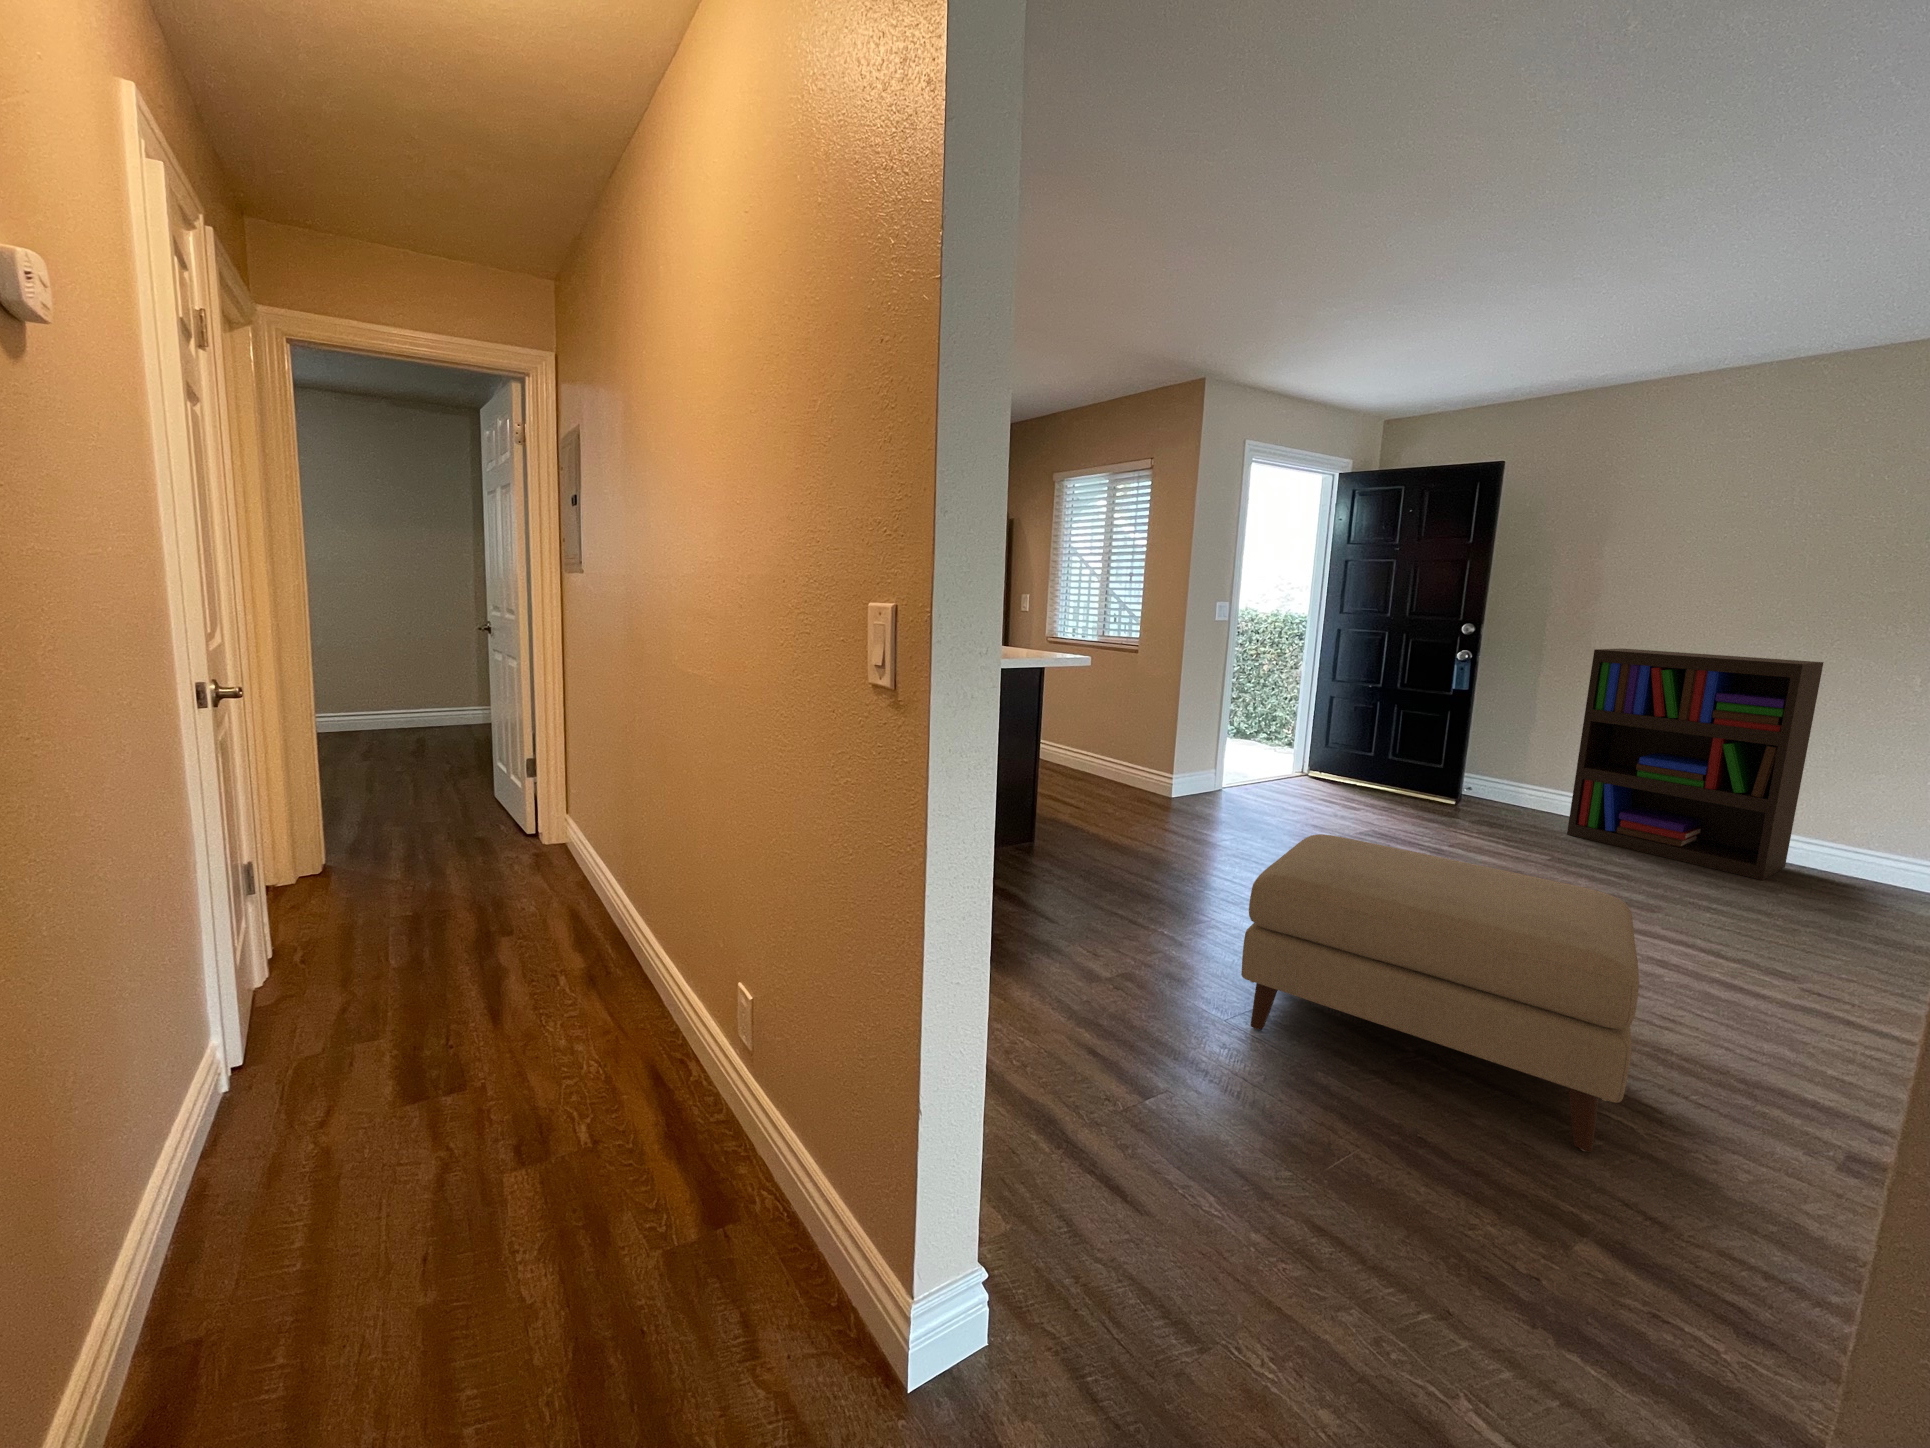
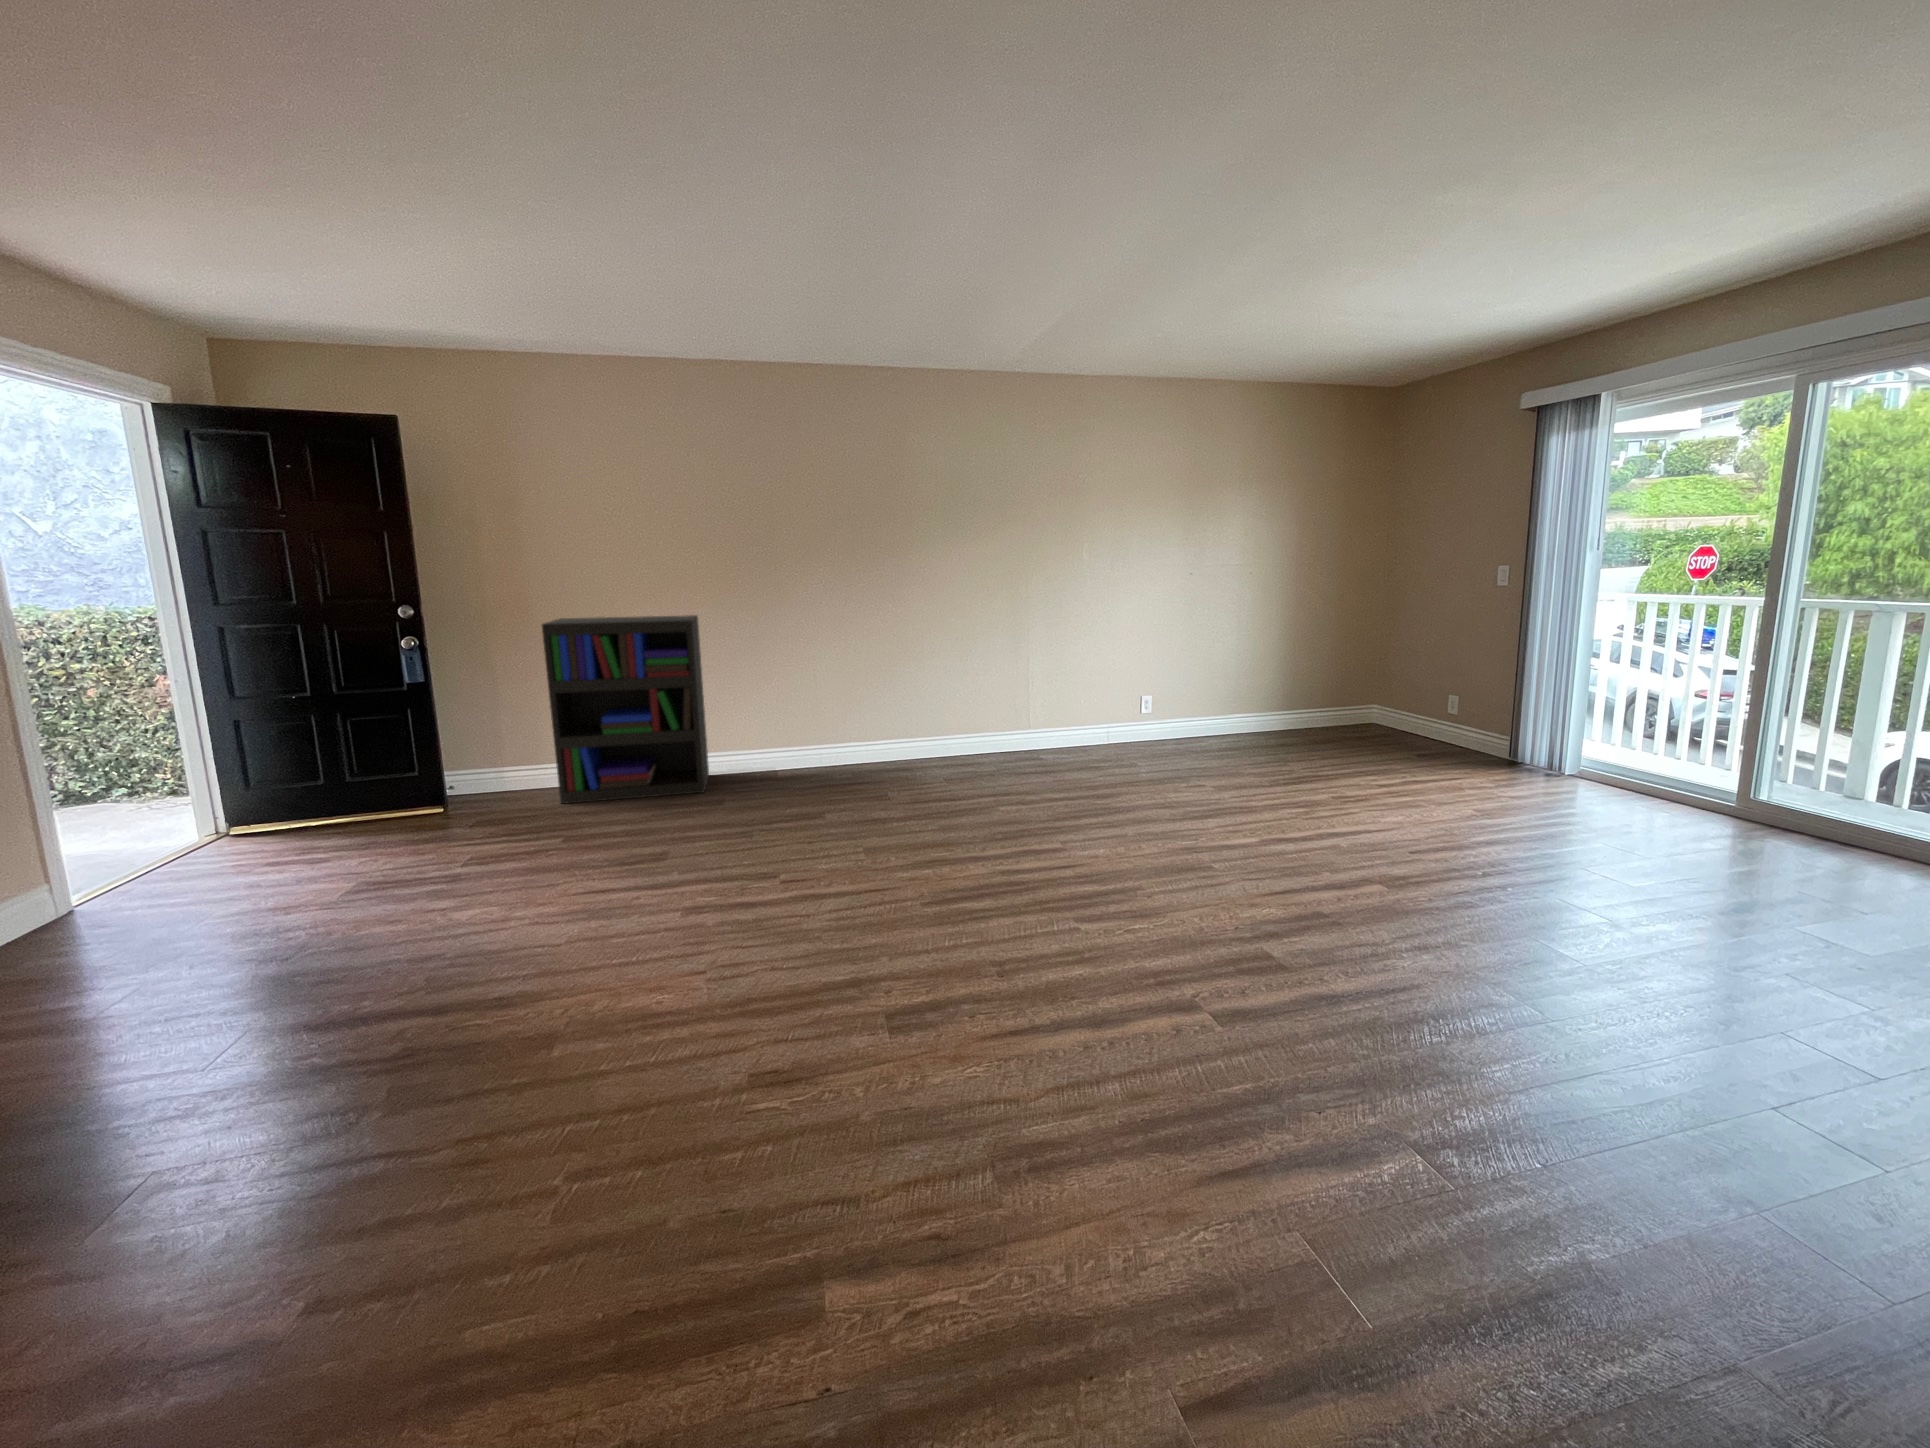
ottoman: present [1241,834,1639,1152] -> none [266,893,764,1337]

